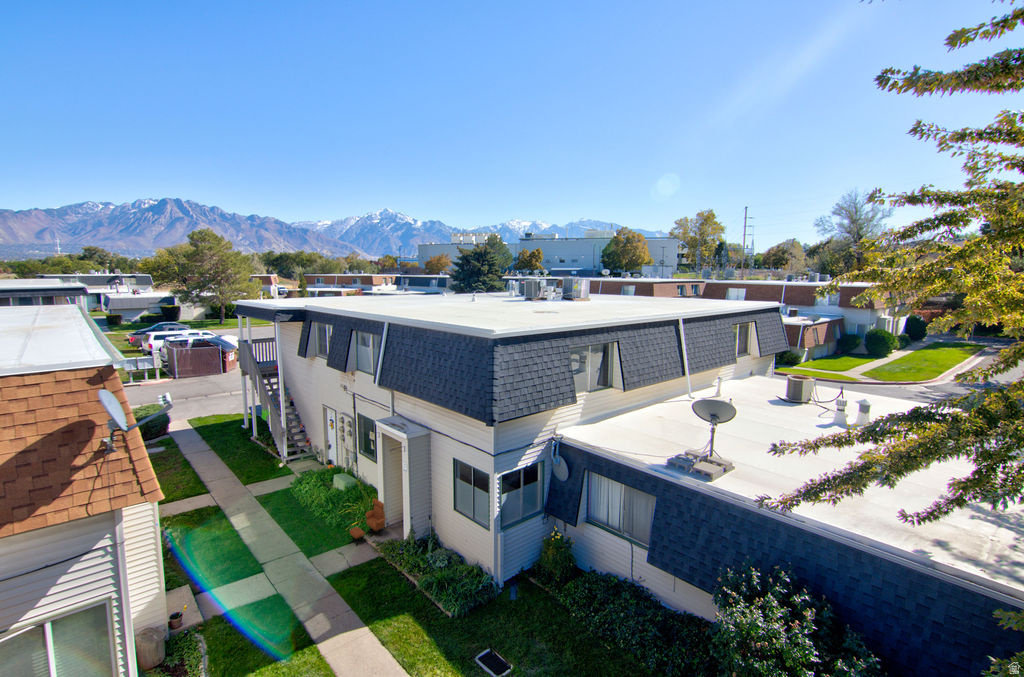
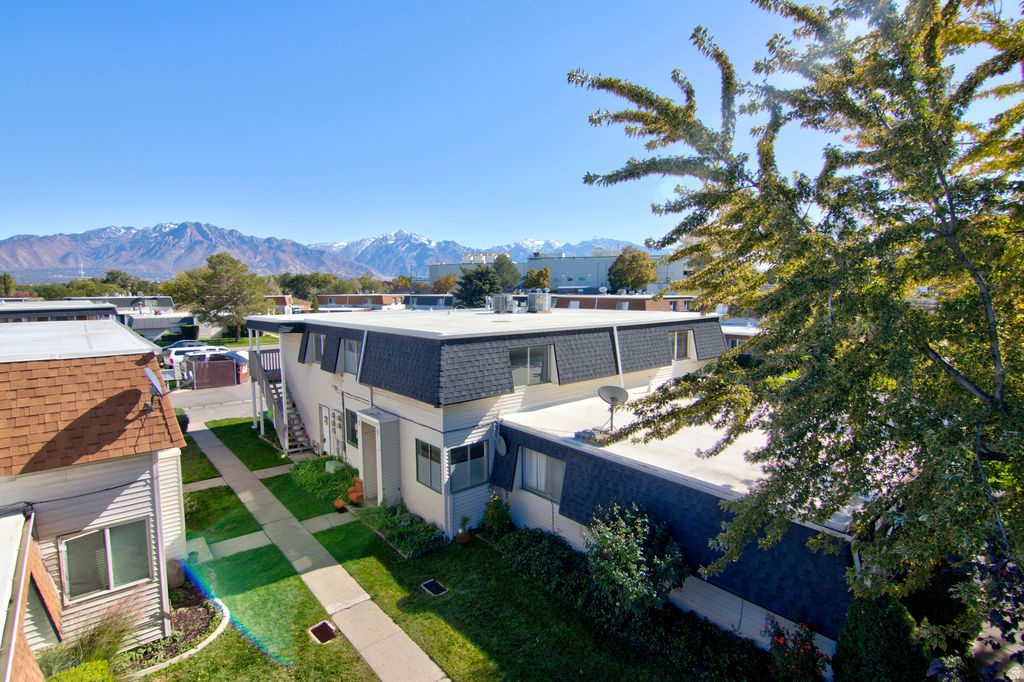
potted tree: none [506,554,530,590] -> present [455,515,471,543]

